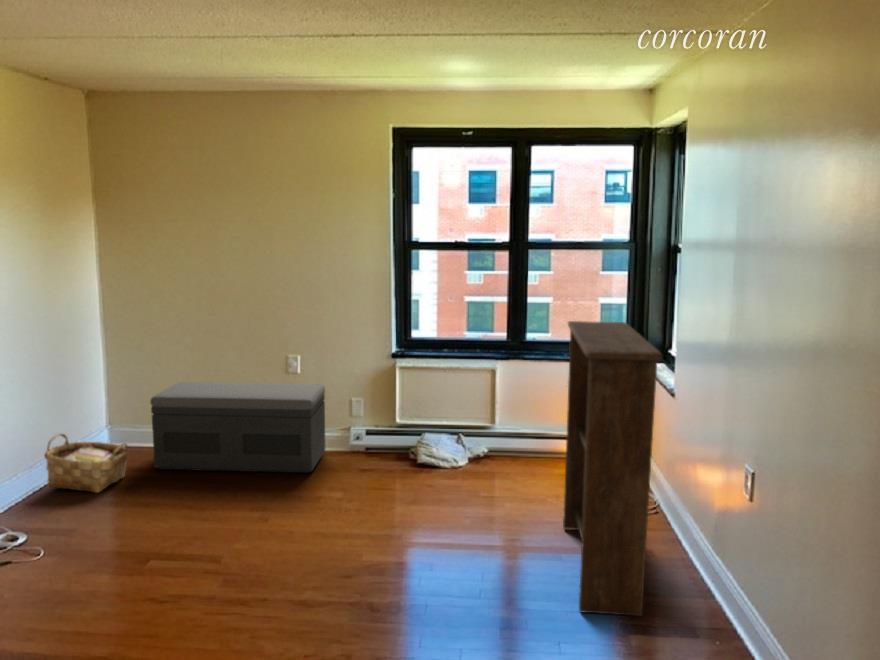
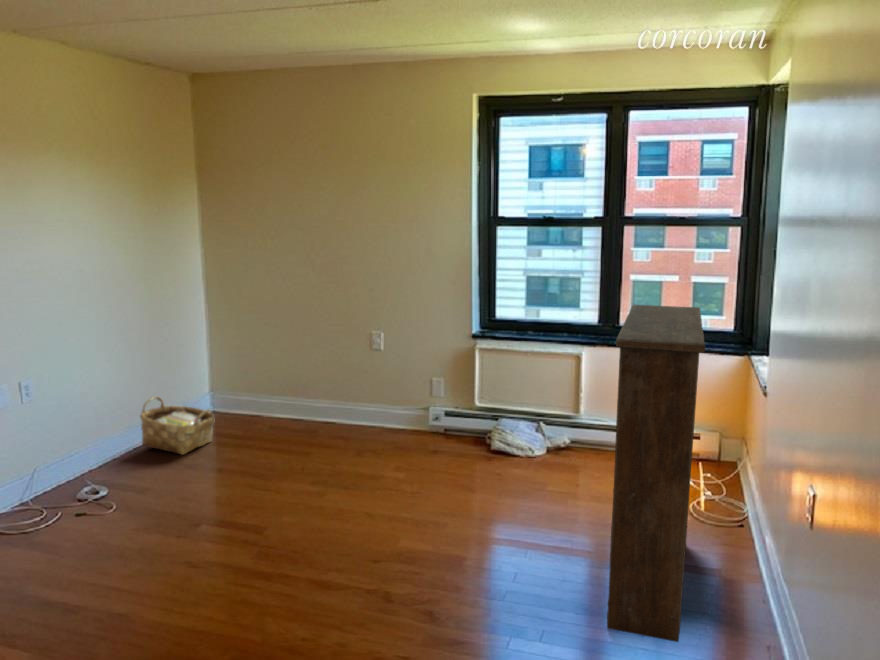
storage bench: present [150,382,326,473] -> none [236,354,405,451]

